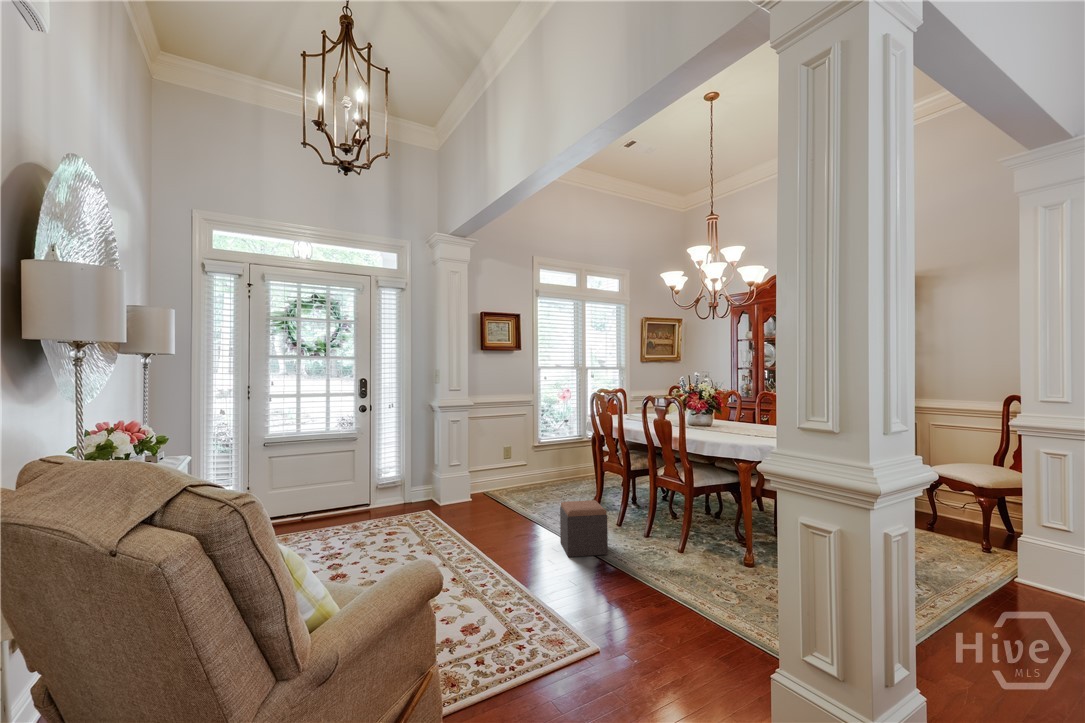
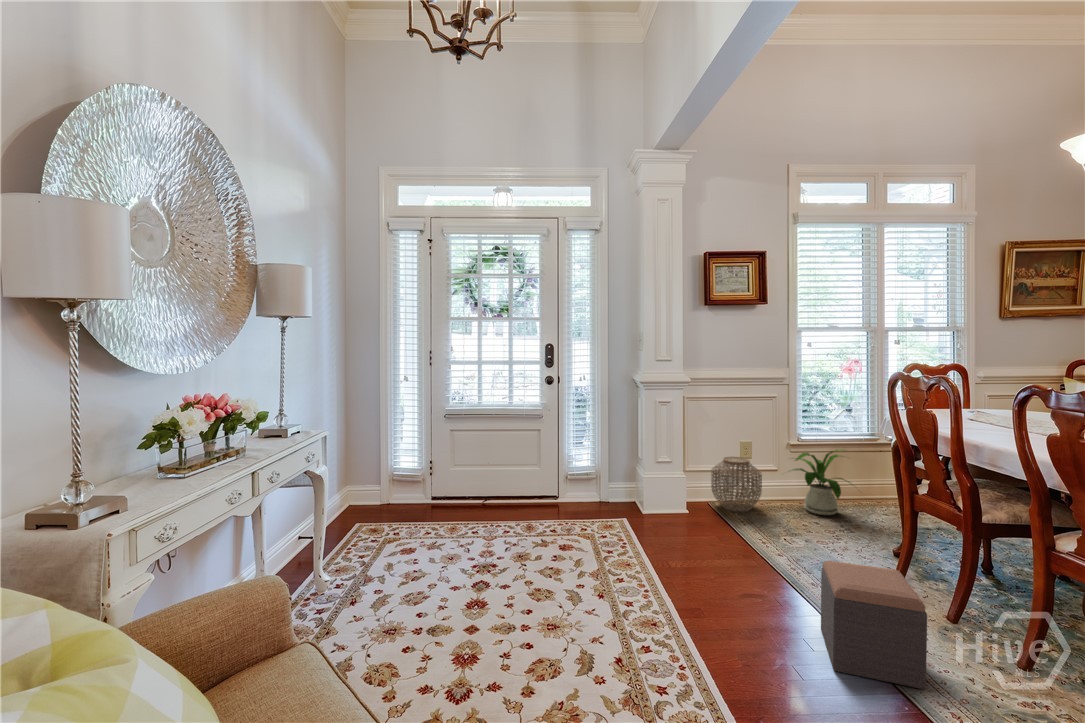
house plant: none [531,446,577,490] -> present [793,450,852,515]
woven basket: none [486,457,519,496] -> present [711,457,762,512]

